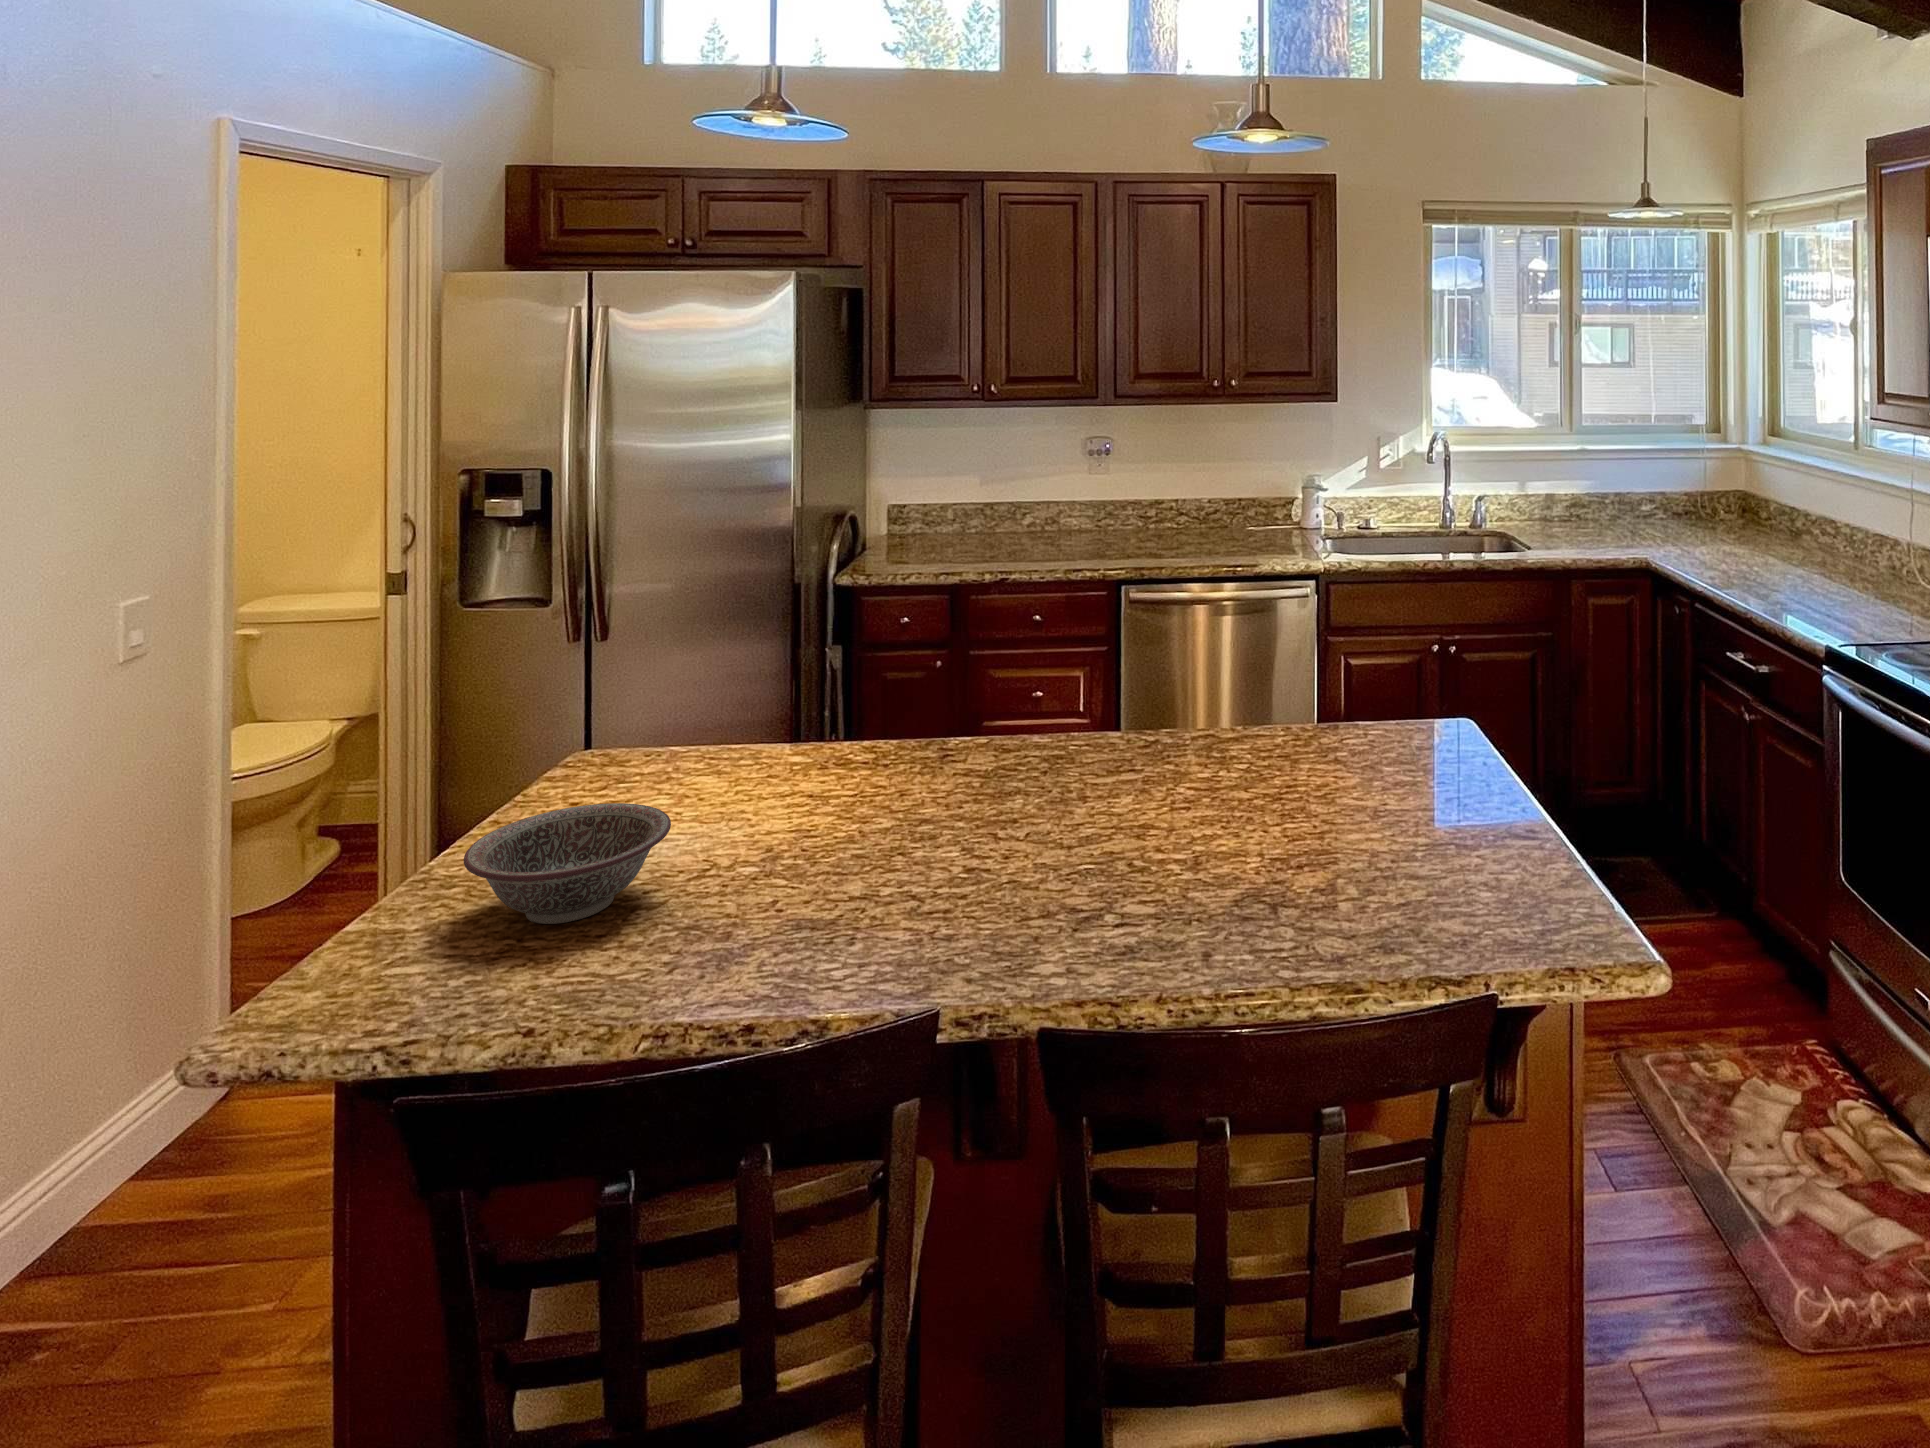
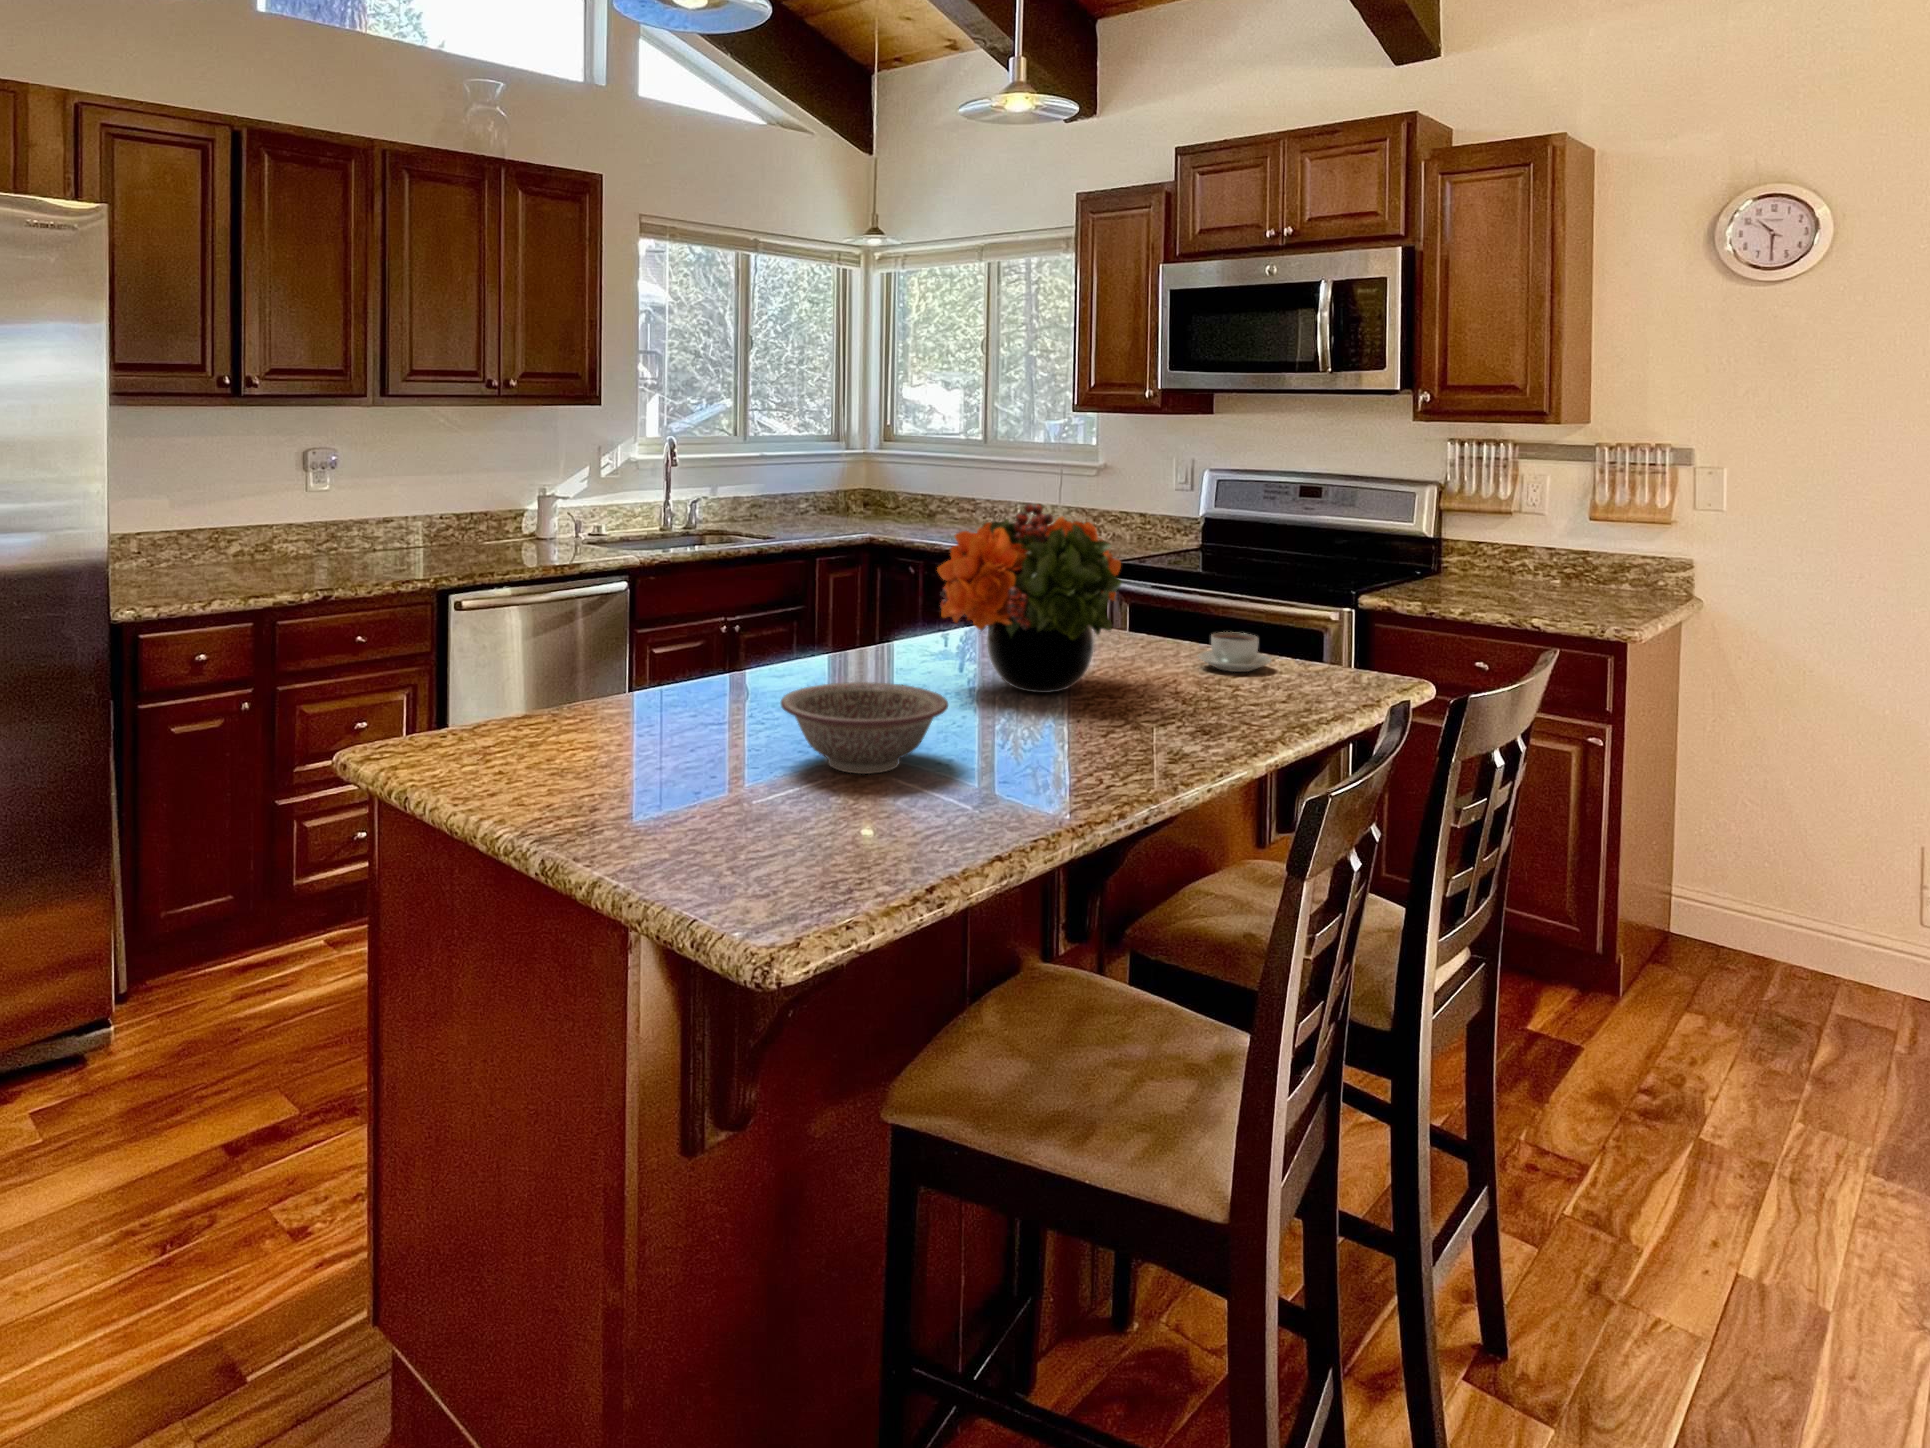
flower arrangement: none [903,616,1164,858] -> present [937,504,1122,693]
coffee cup: none [1285,821,1386,890] -> present [1198,632,1272,672]

